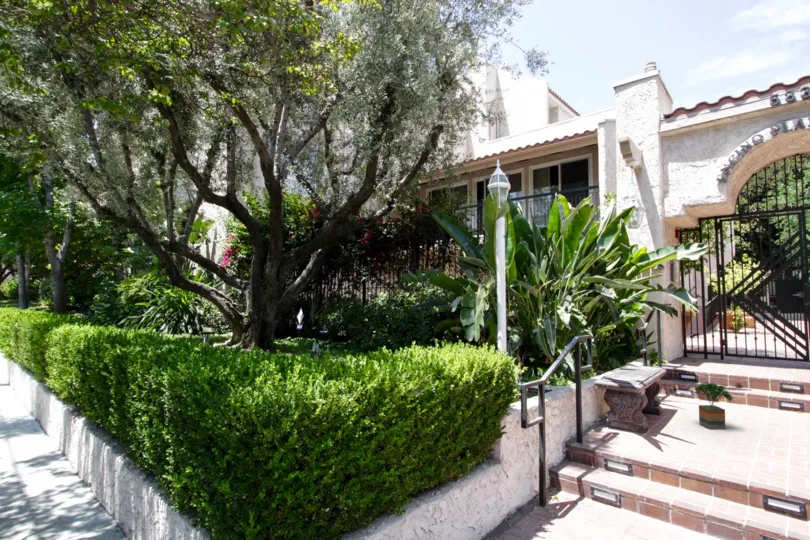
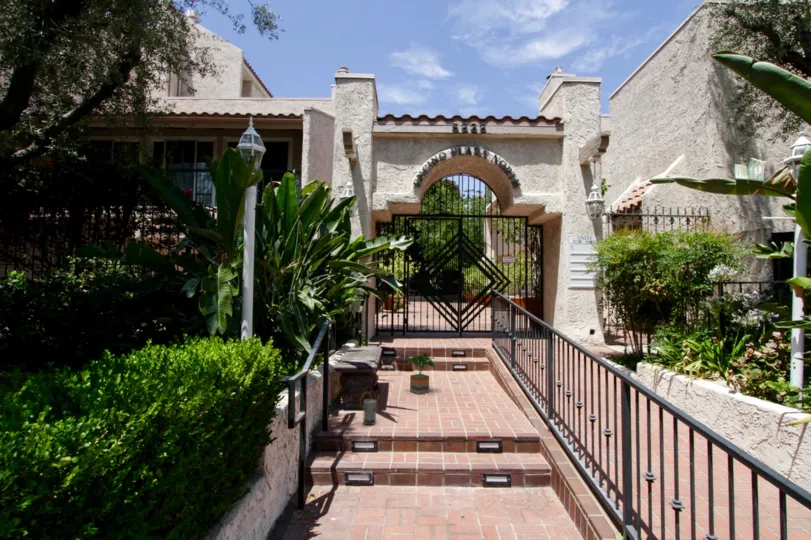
watering can: none [615,413,642,448] -> present [360,392,378,425]

